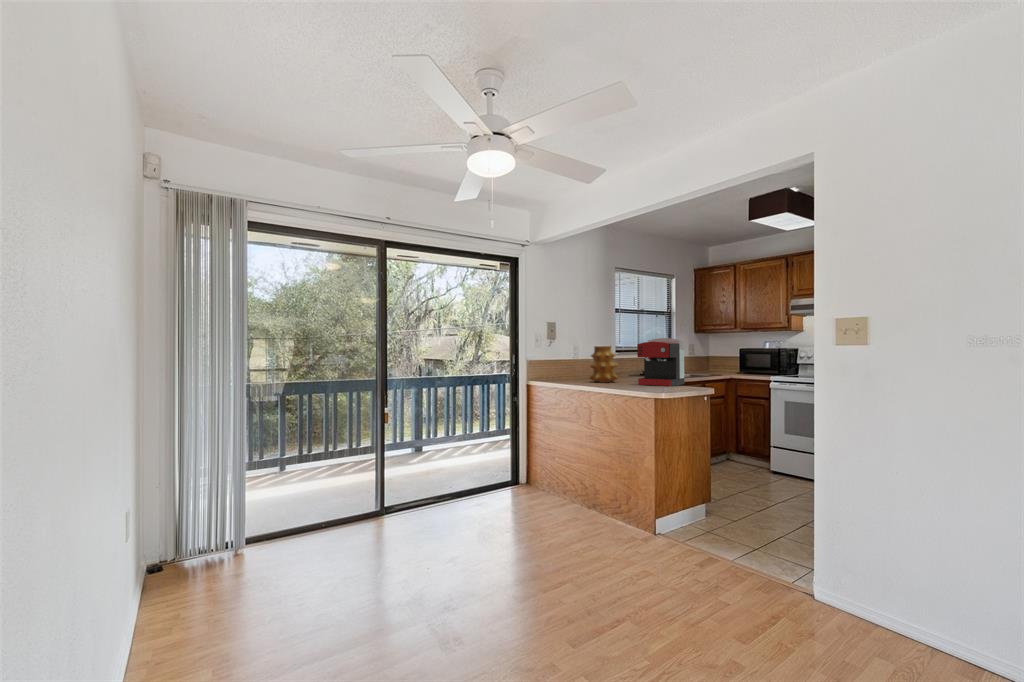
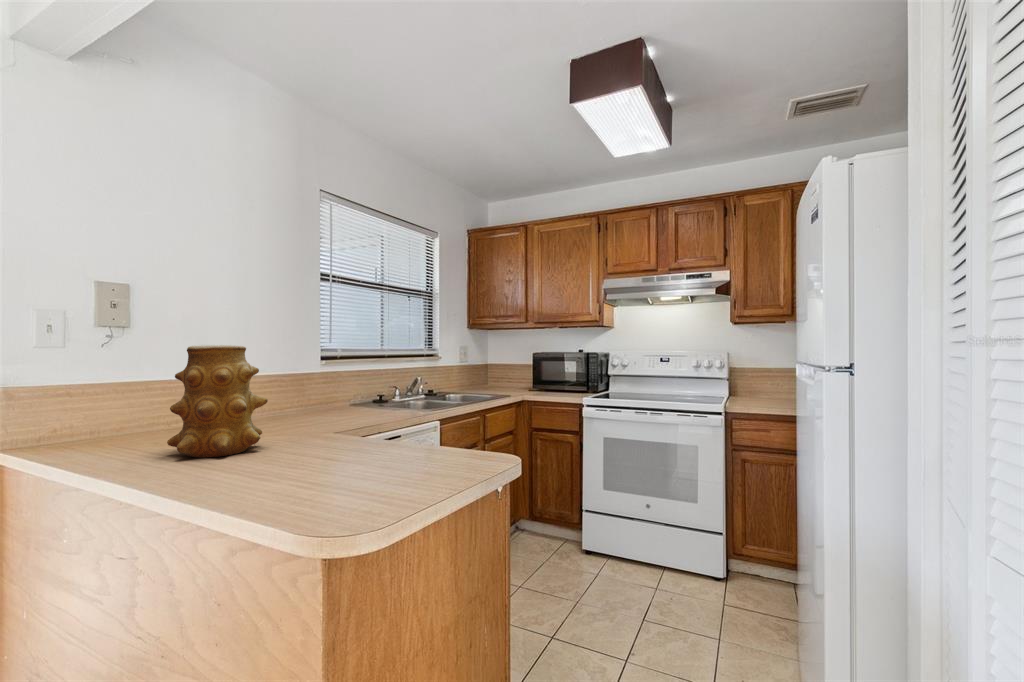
coffee maker: present [637,338,684,386] -> none [294,324,440,479]

